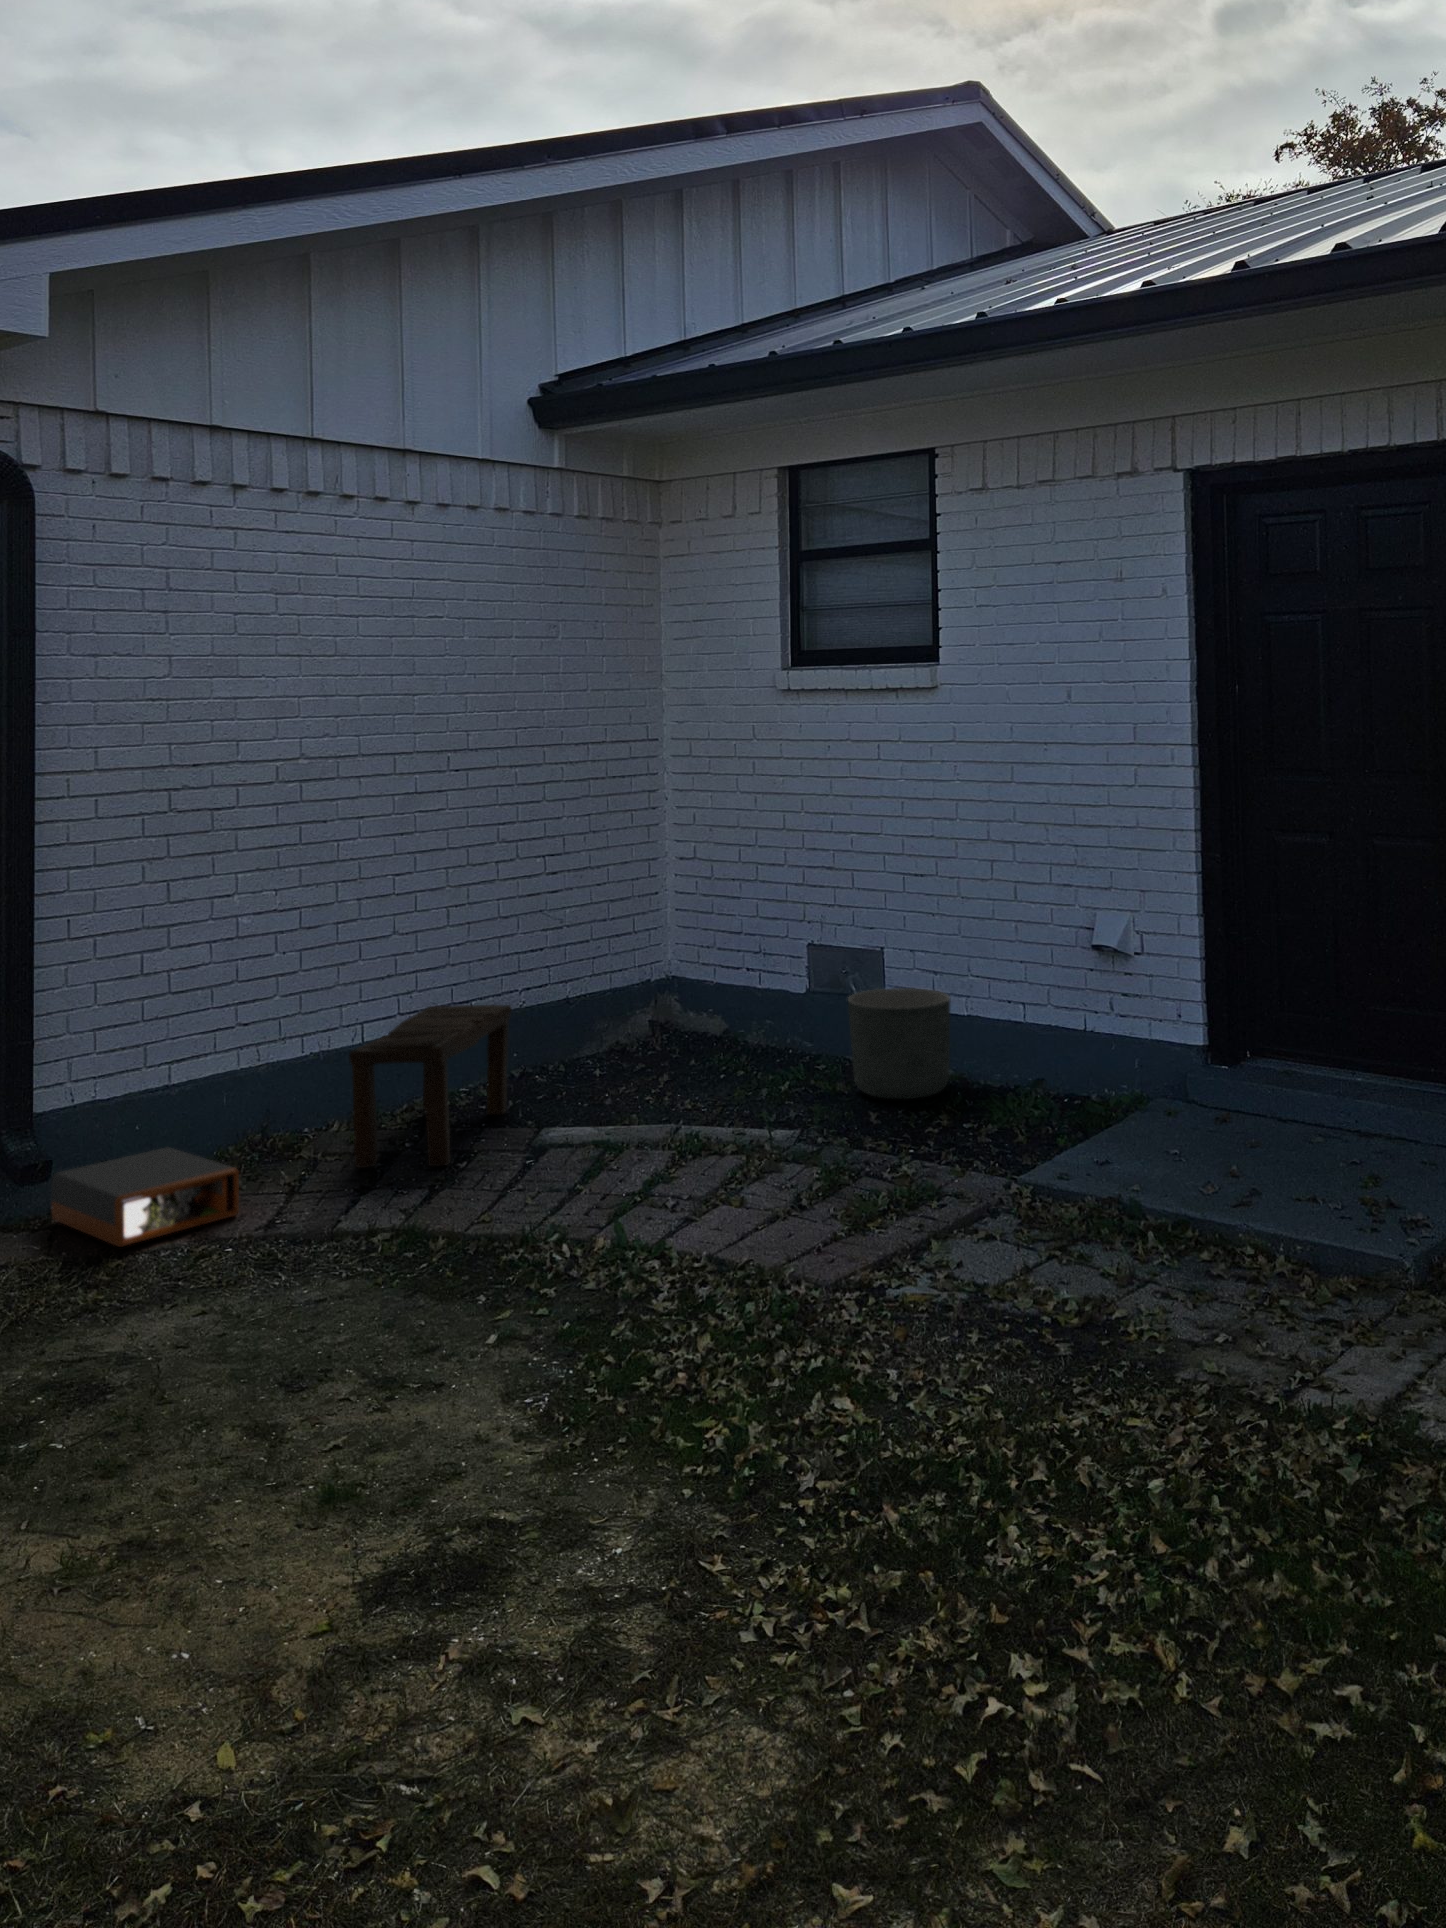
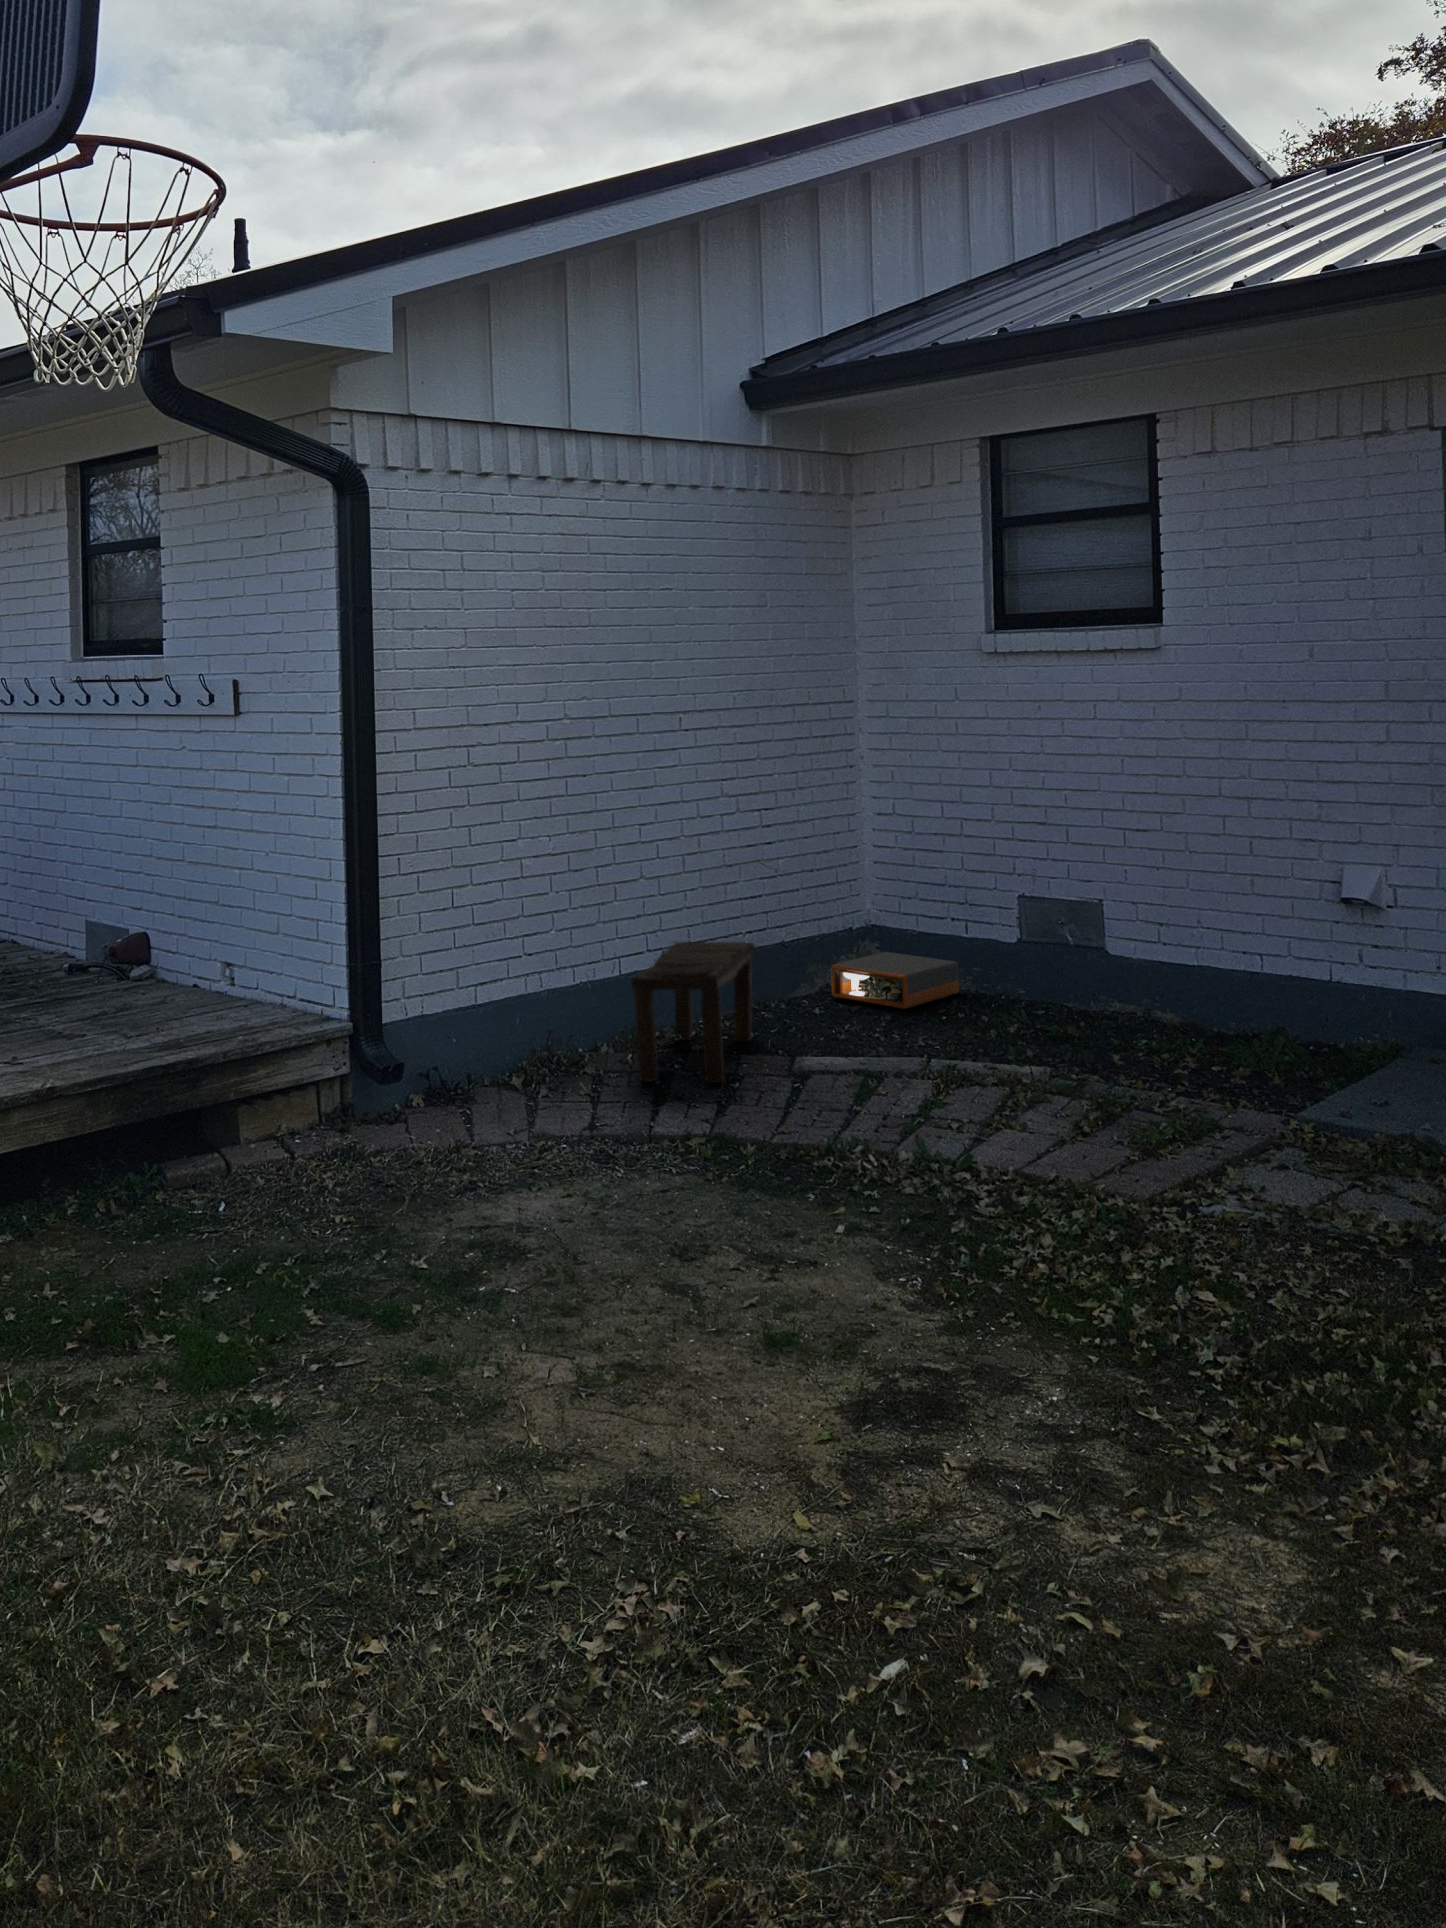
planter: present [848,988,950,1099] -> none [1076,936,1182,1040]
storage box: present [52,1147,239,1247] -> present [831,952,959,1009]

